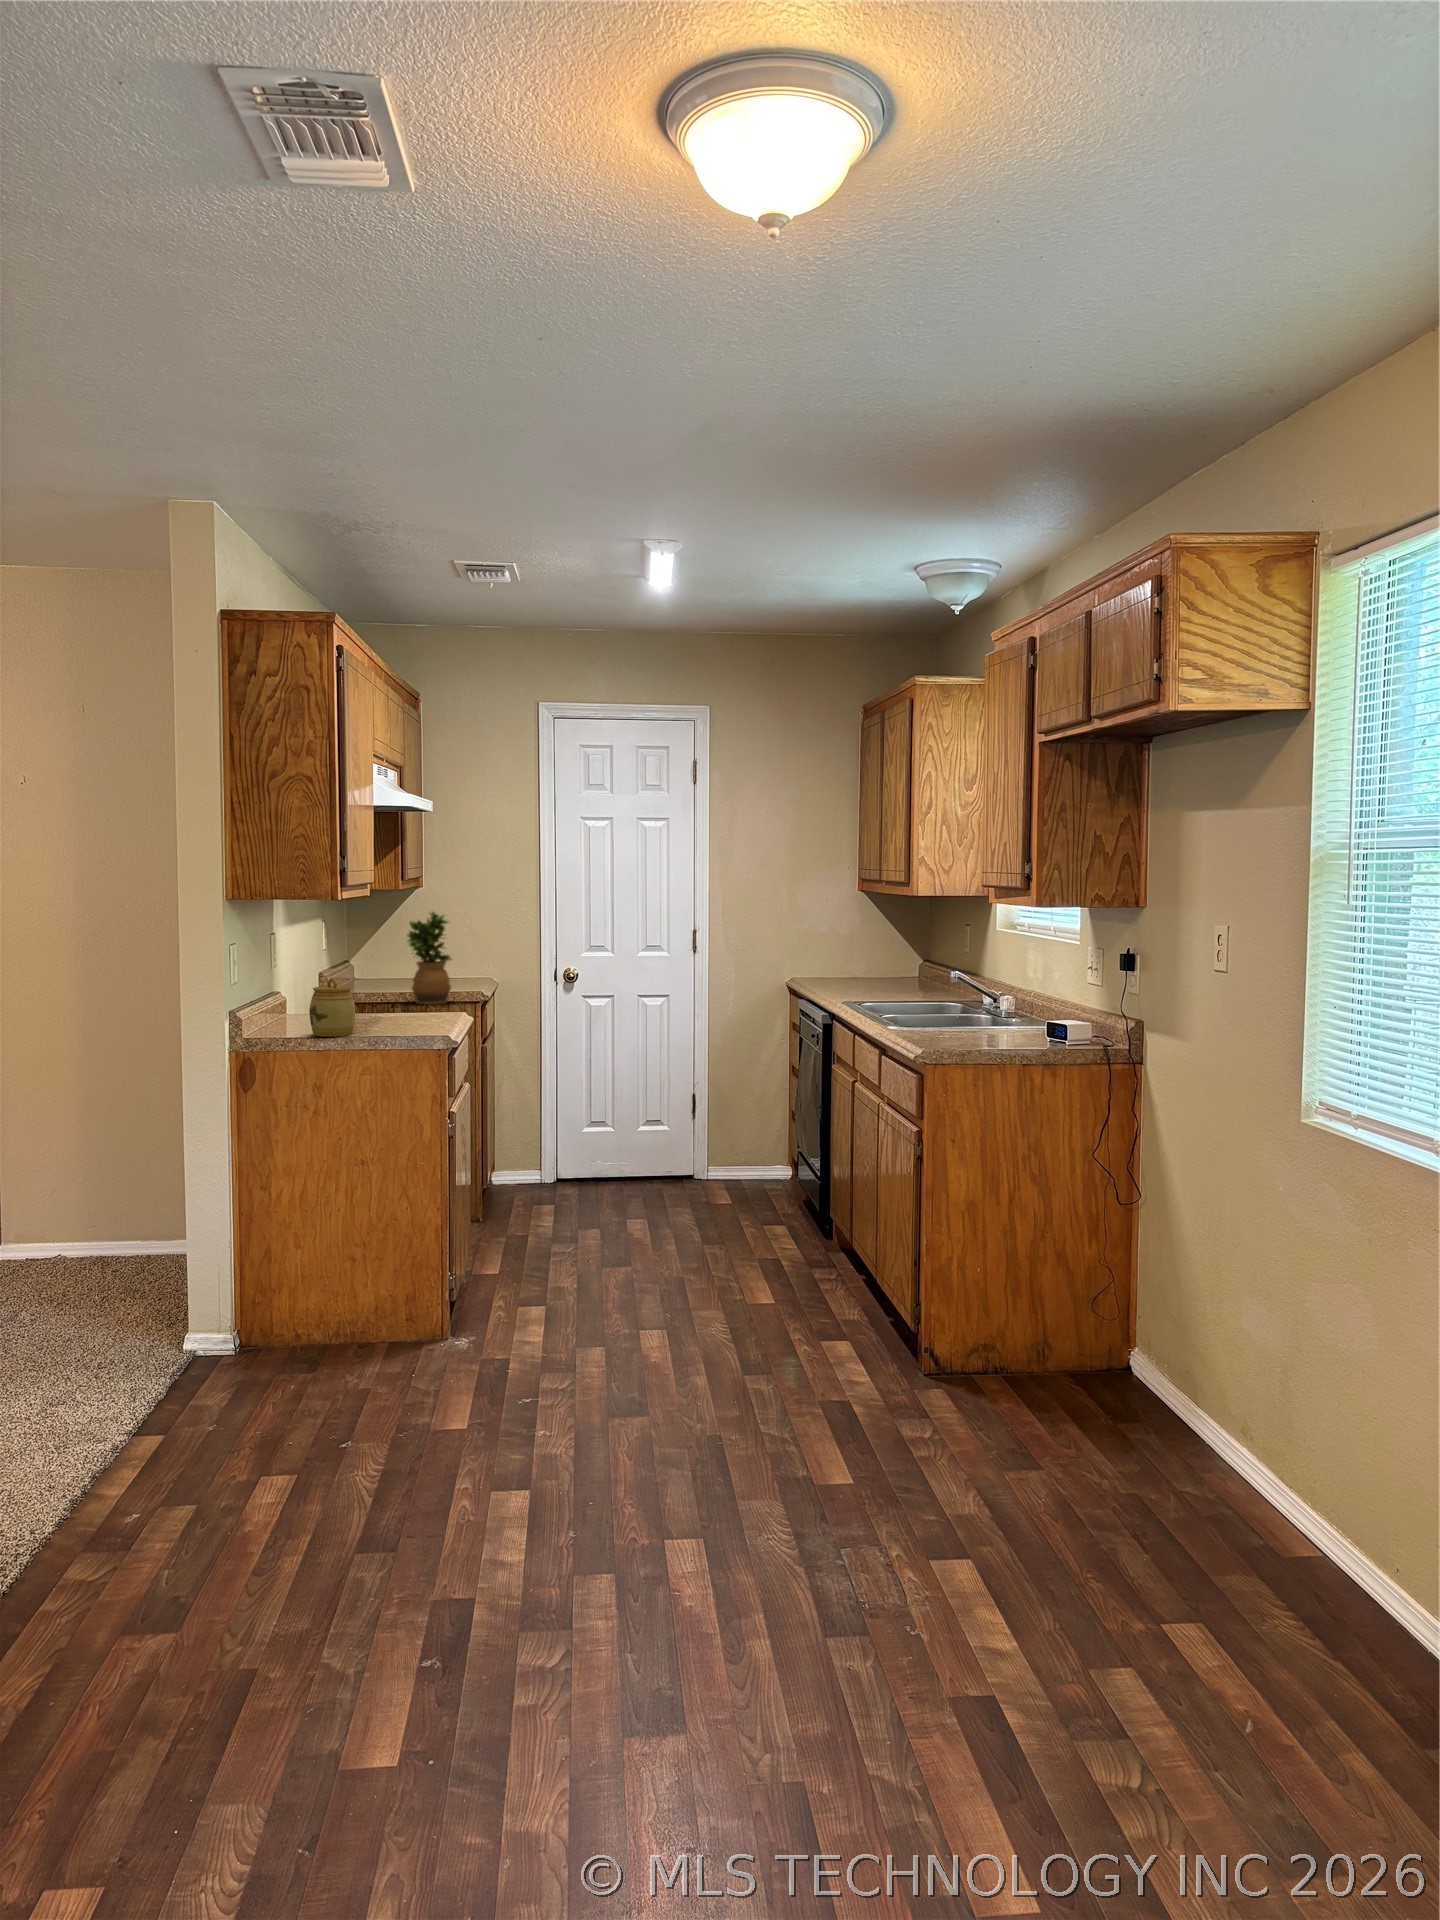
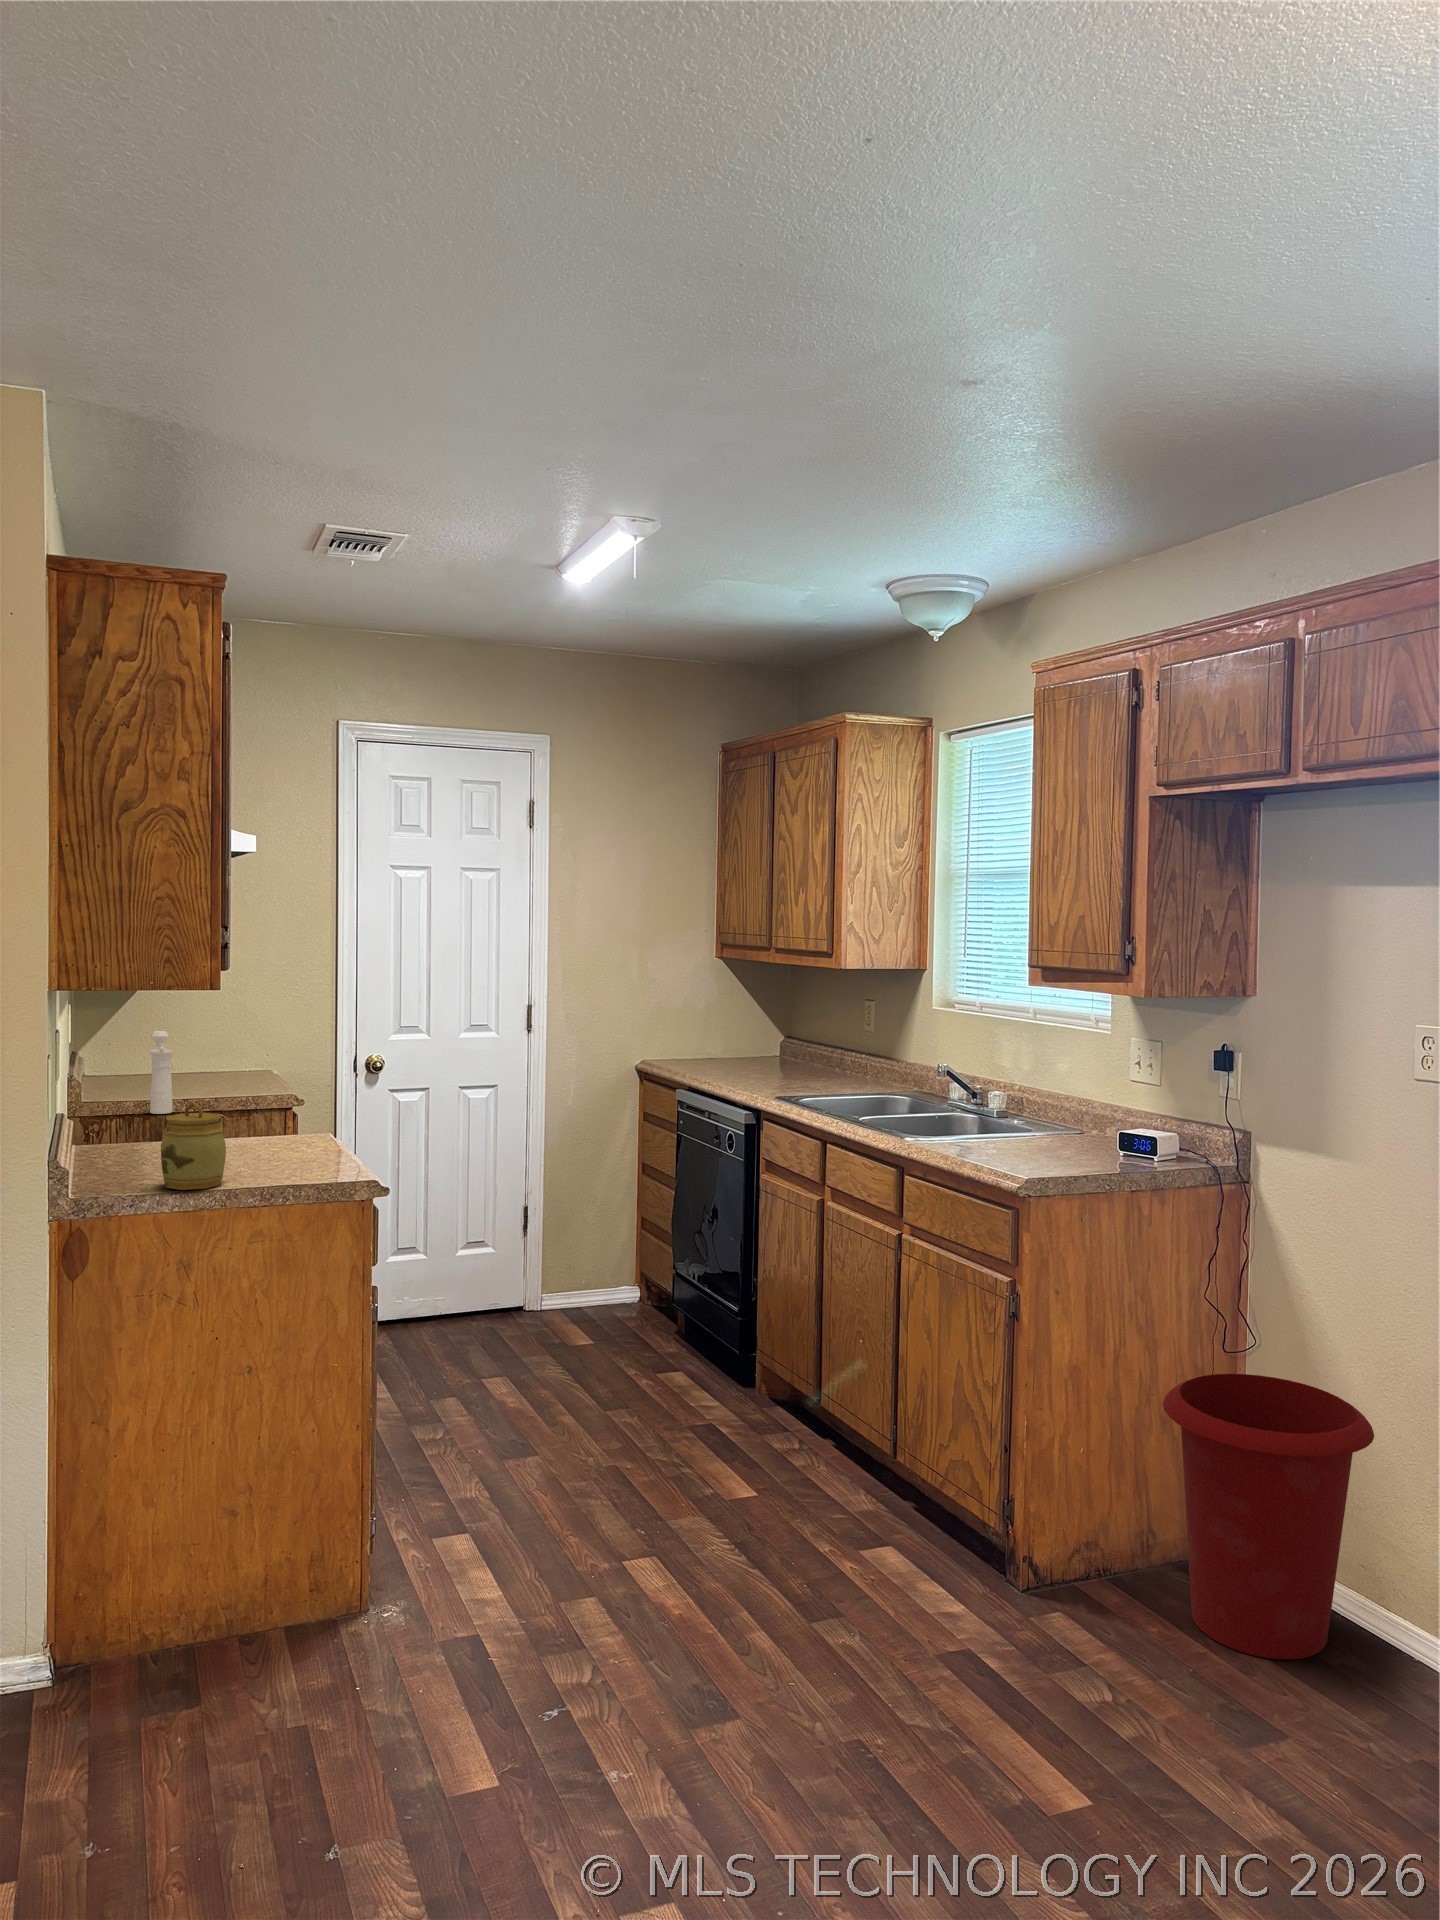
potted plant: present [407,912,451,1005] -> none [218,991,284,1121]
pepper mill: none [369,942,388,1000] -> present [150,1031,173,1114]
waste bin: none [1022,1223,1194,1451] -> present [1163,1374,1374,1660]

